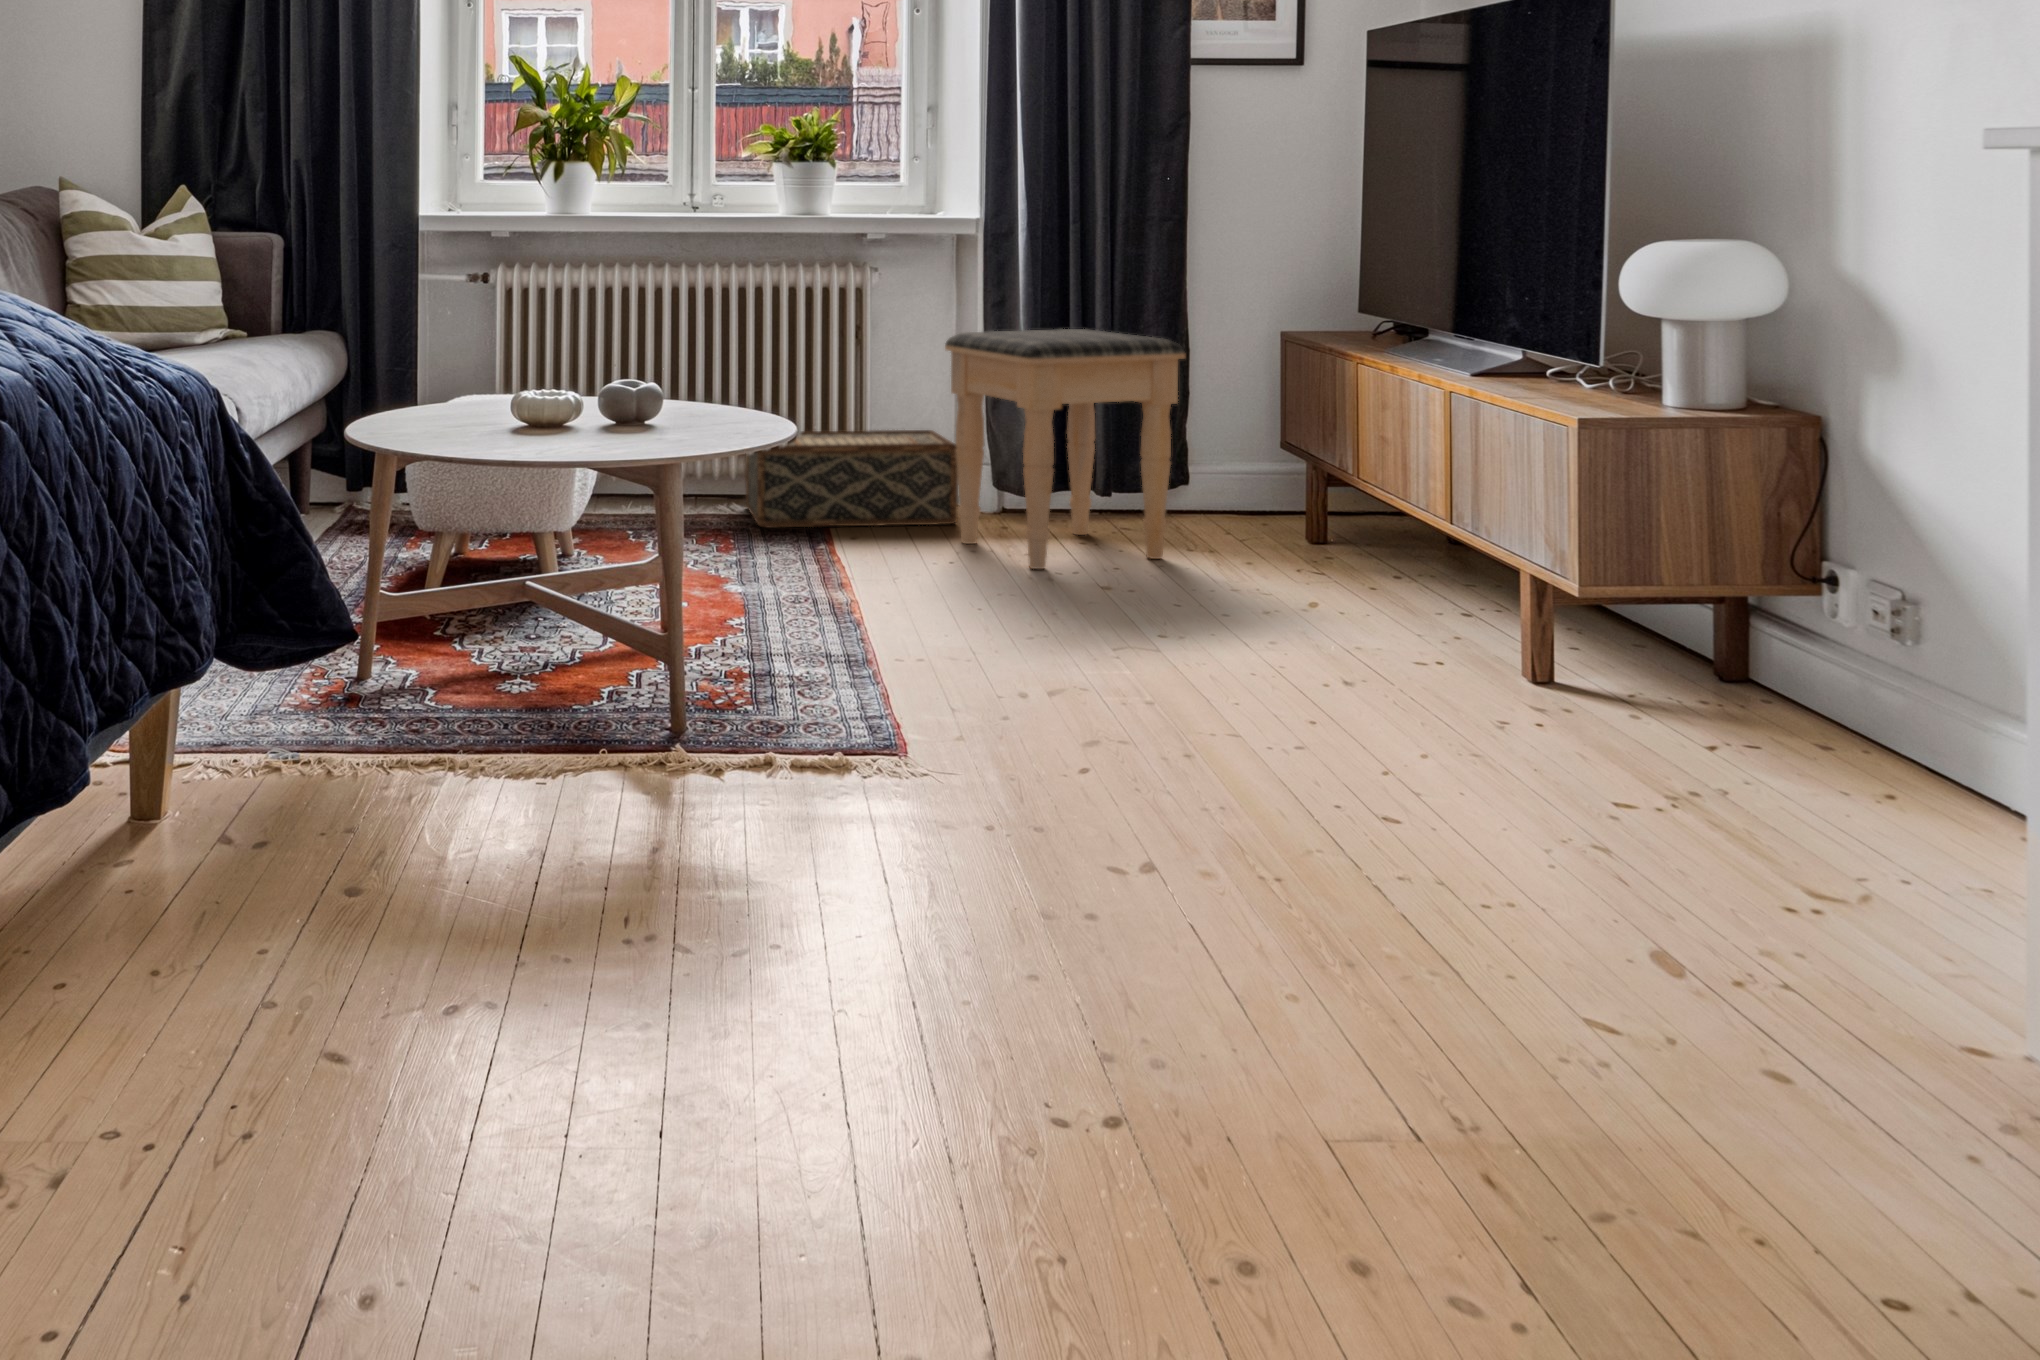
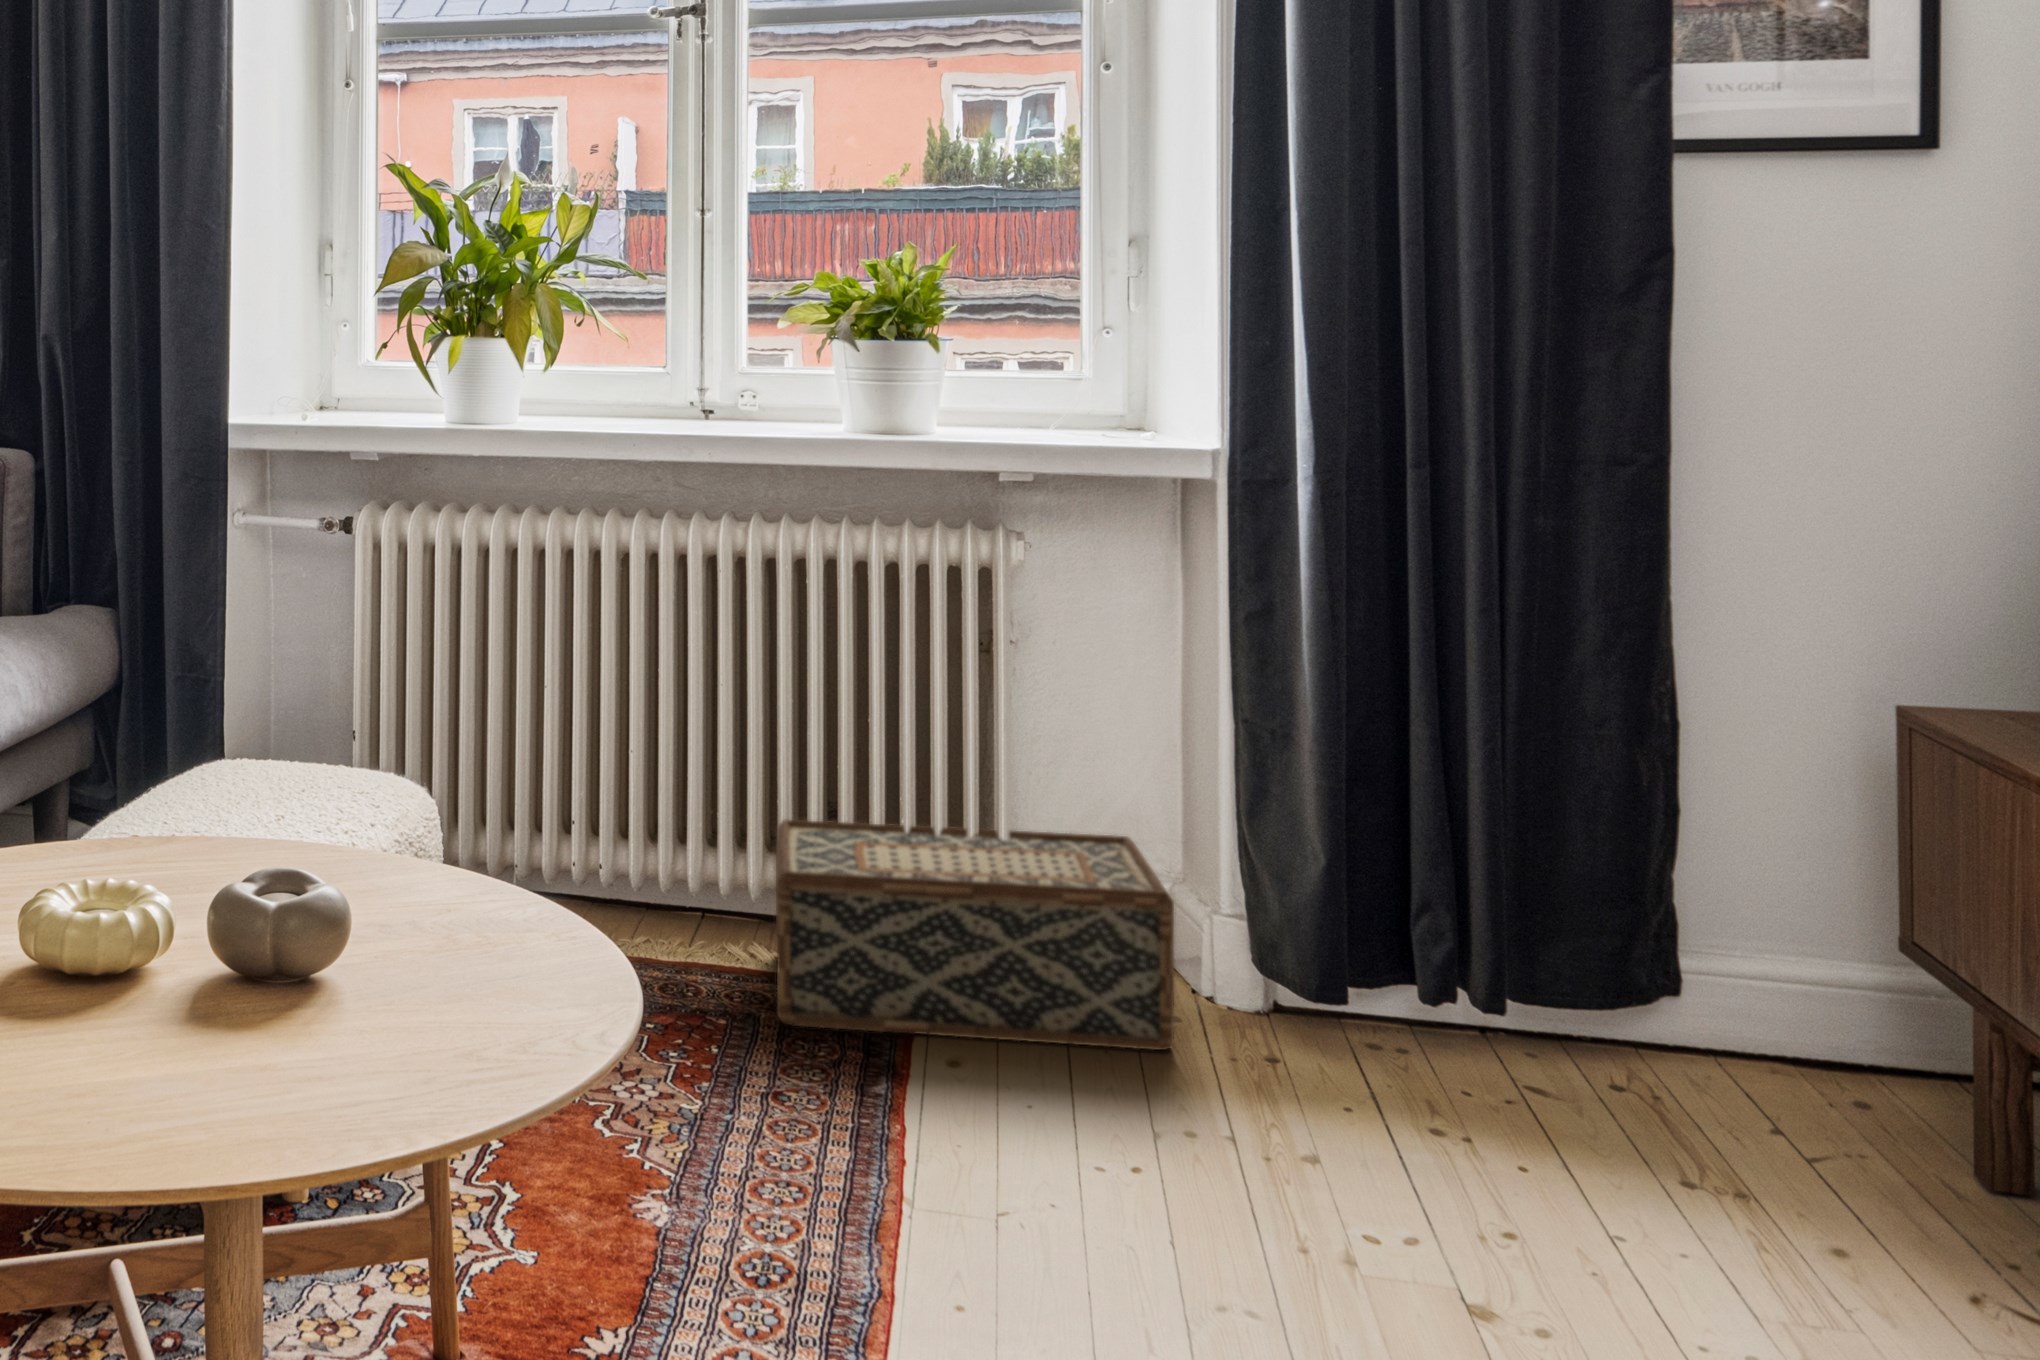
footstool: present [945,329,1185,569] -> none [1138,691,1693,1257]

